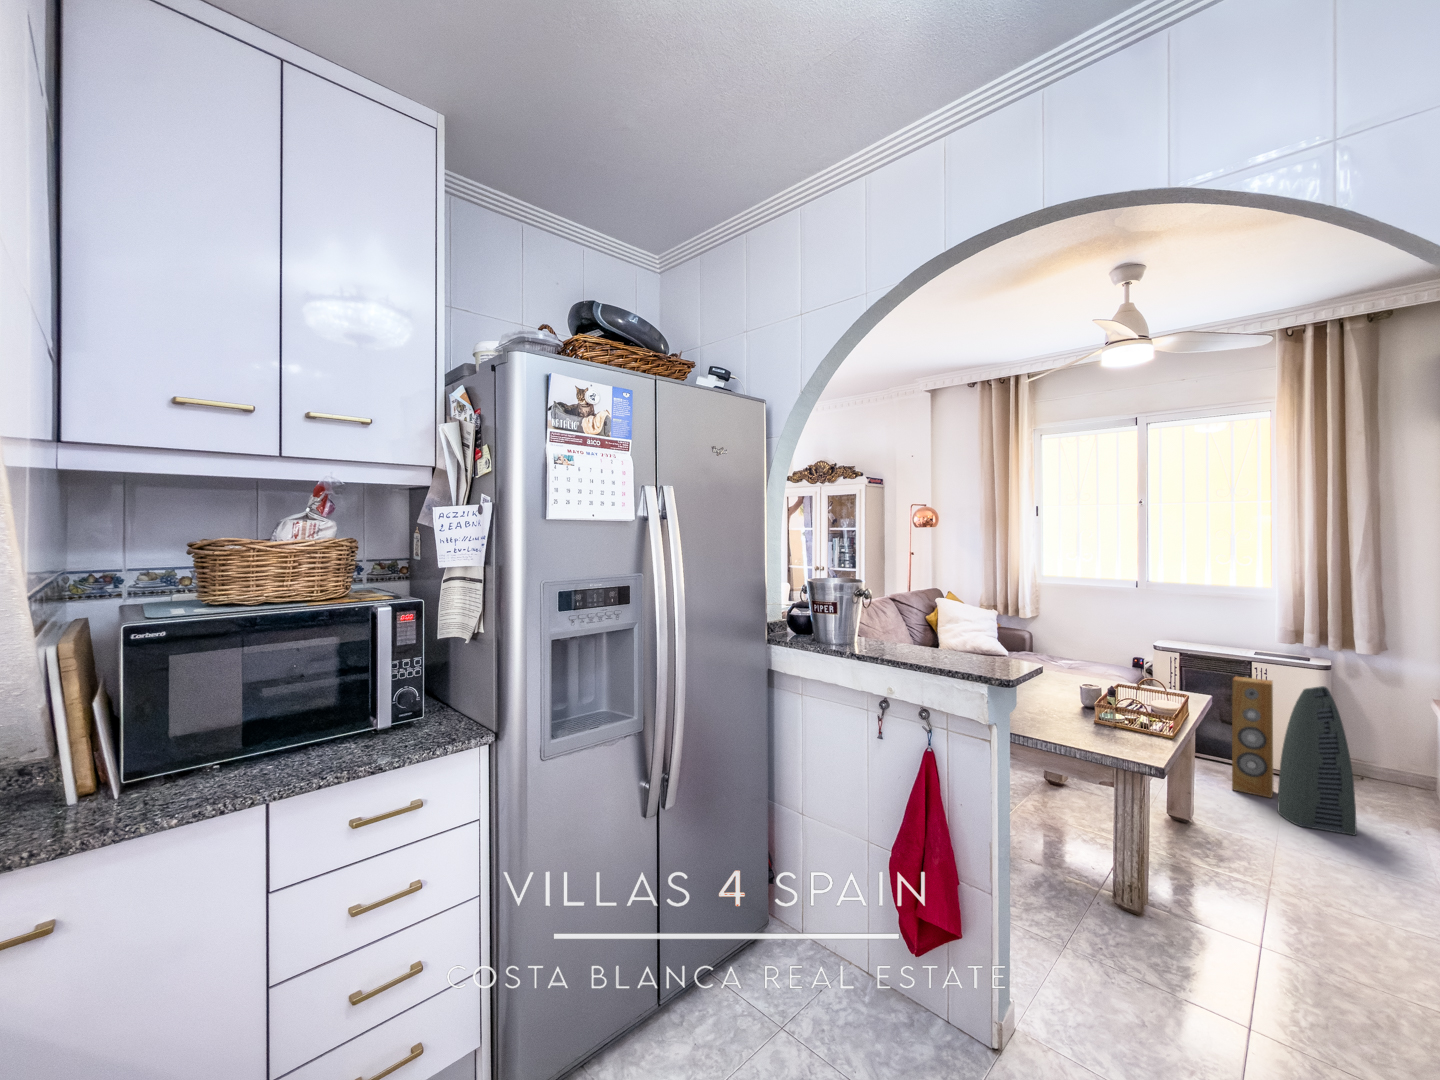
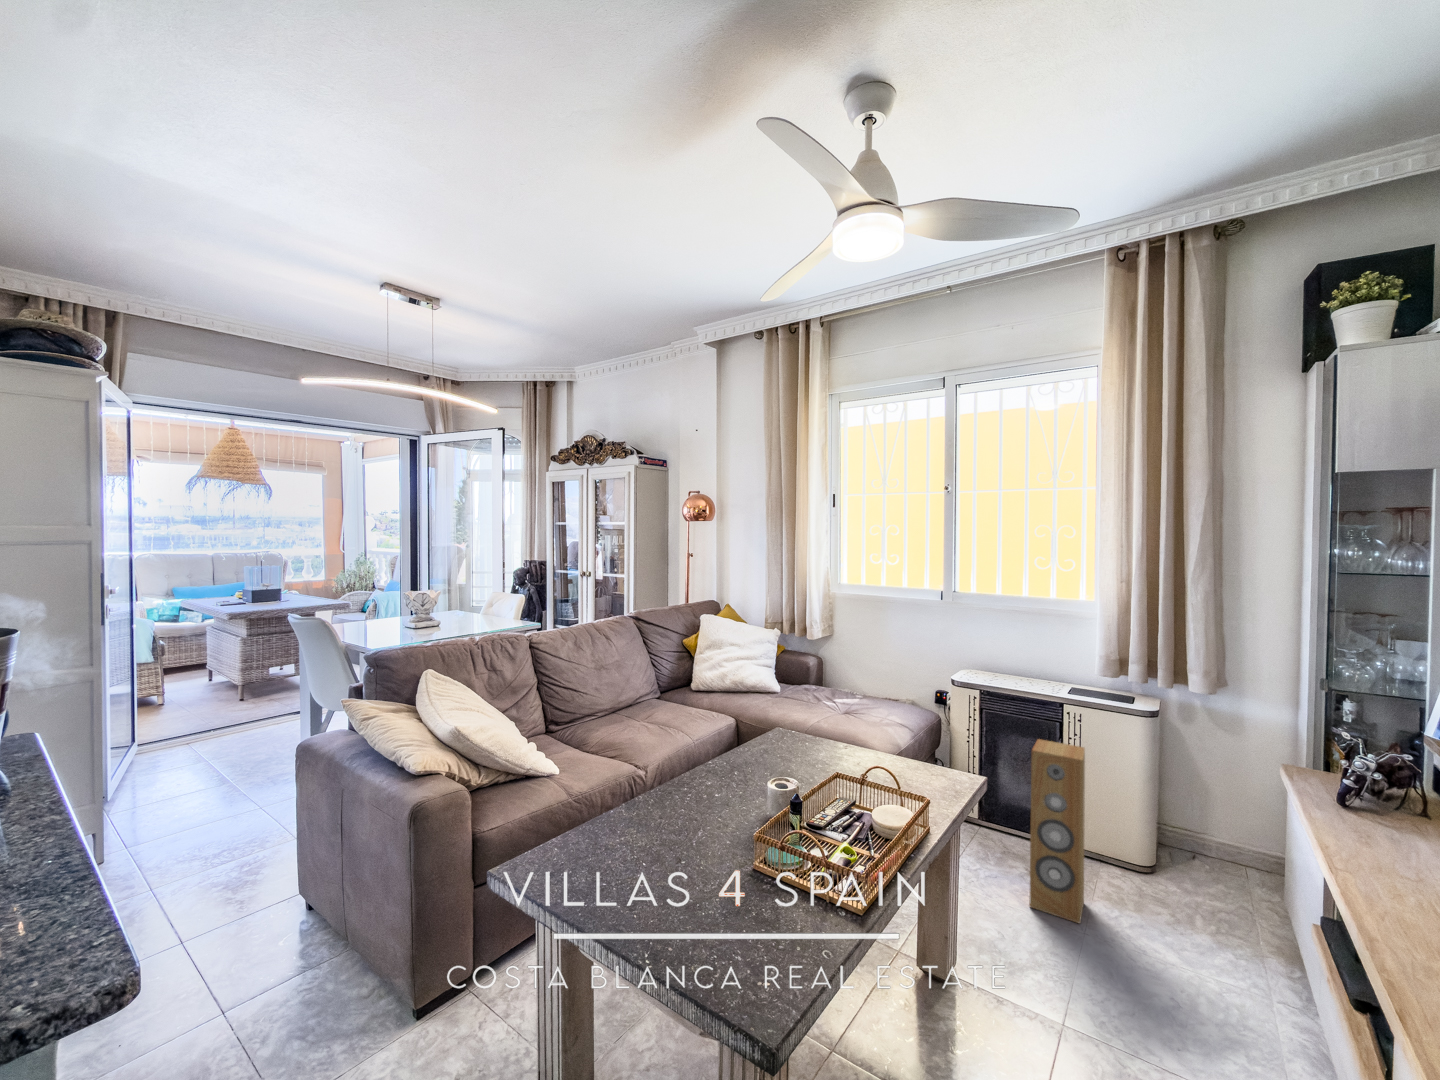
air purifier: present [1278,686,1357,835] -> none [1085,776,1193,1027]

